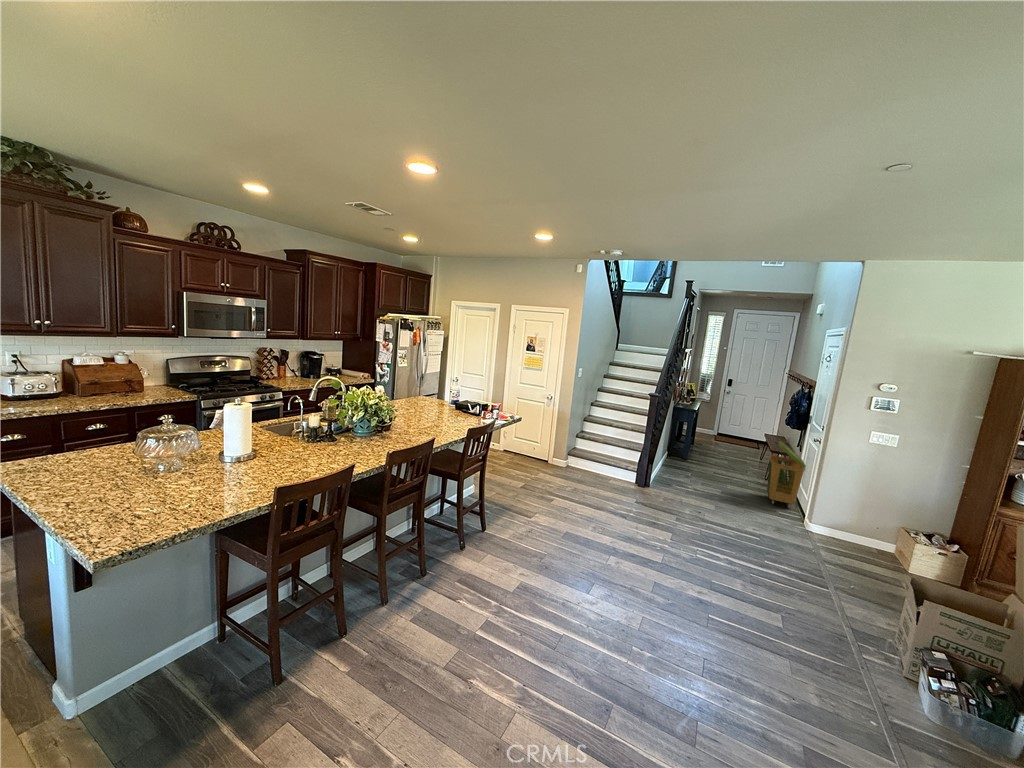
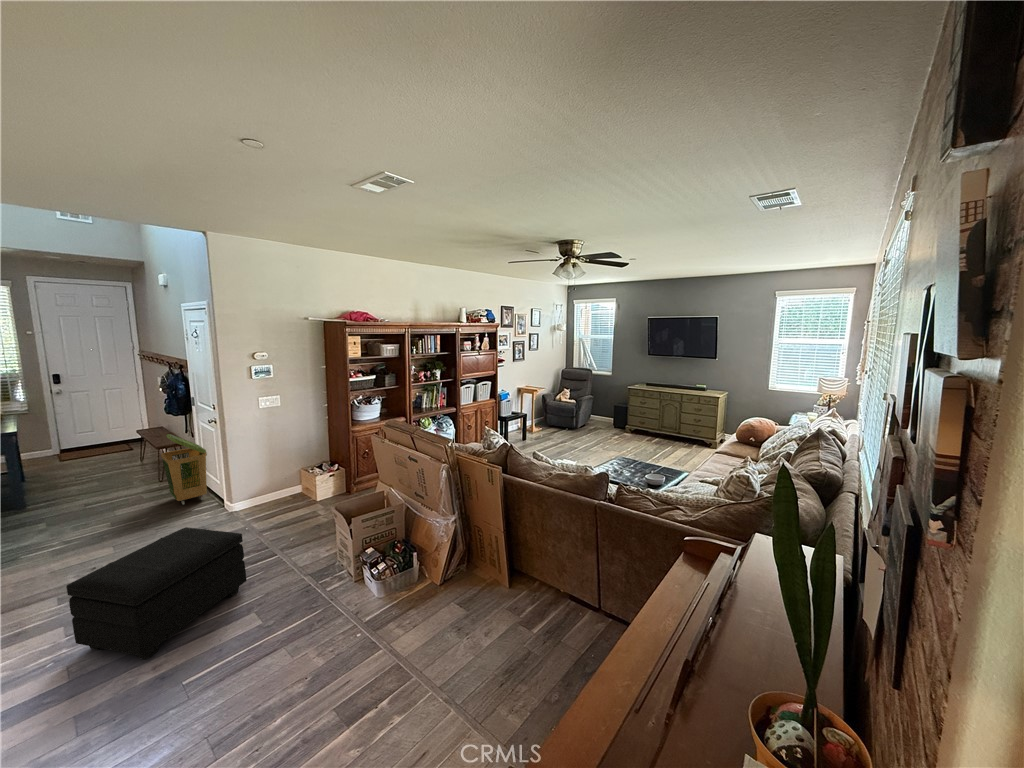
footstool: none [671,507,796,591] -> present [66,527,246,659]

